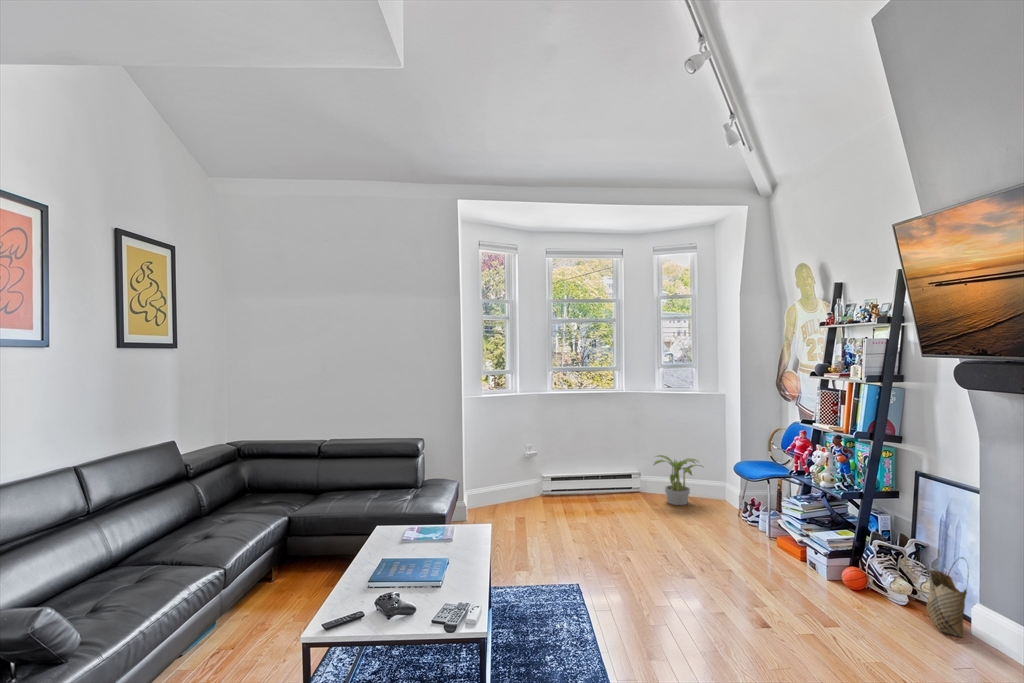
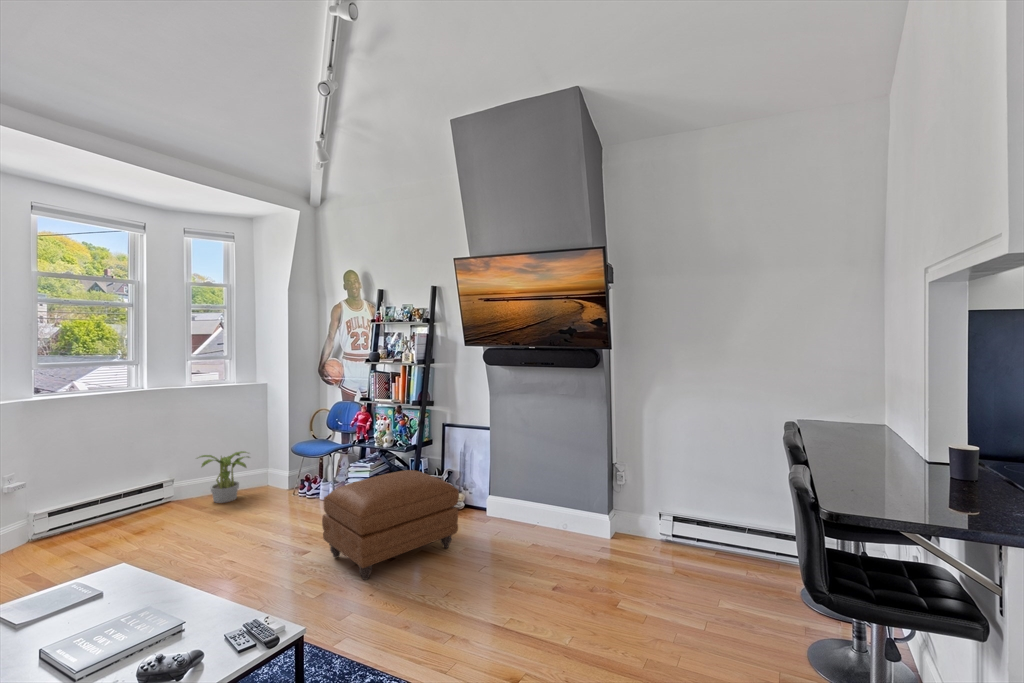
ottoman: none [700,512,869,642] -> present [322,470,459,580]
woven basket: present [926,558,967,637] -> none [462,471,488,520]

